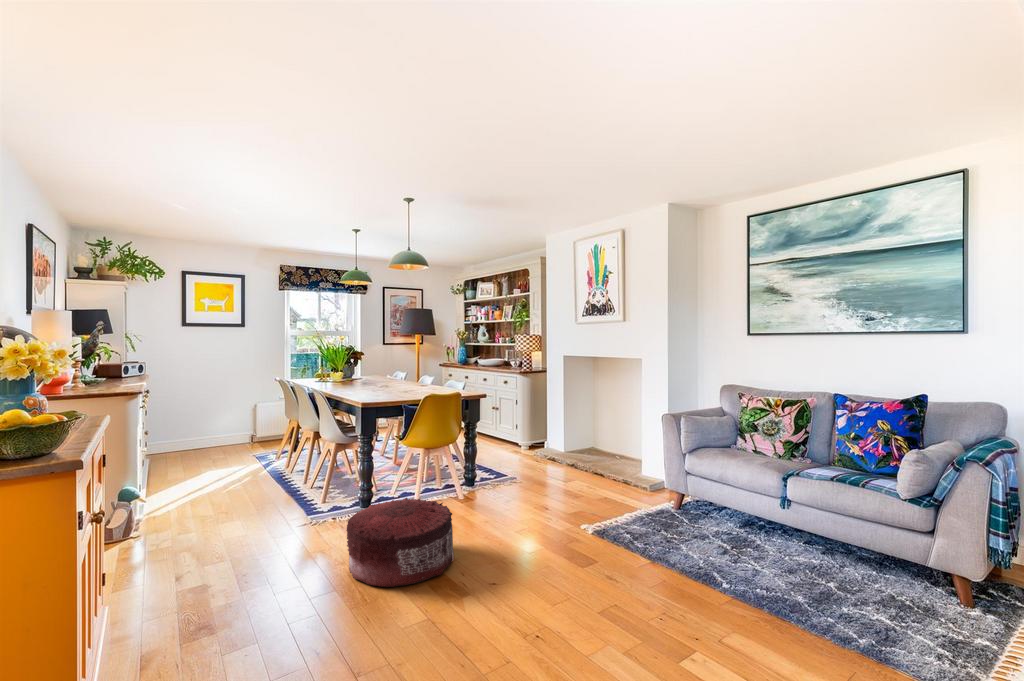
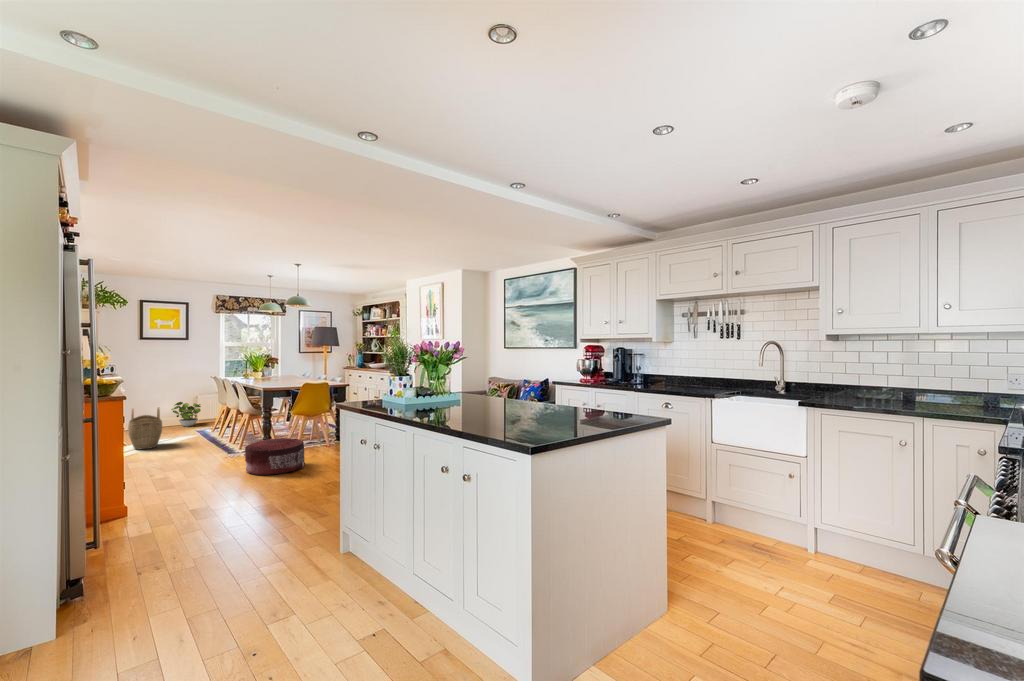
potted plant: none [220,414,261,449] -> present [171,402,201,427]
woven basket: none [151,430,204,500] -> present [128,407,162,450]

